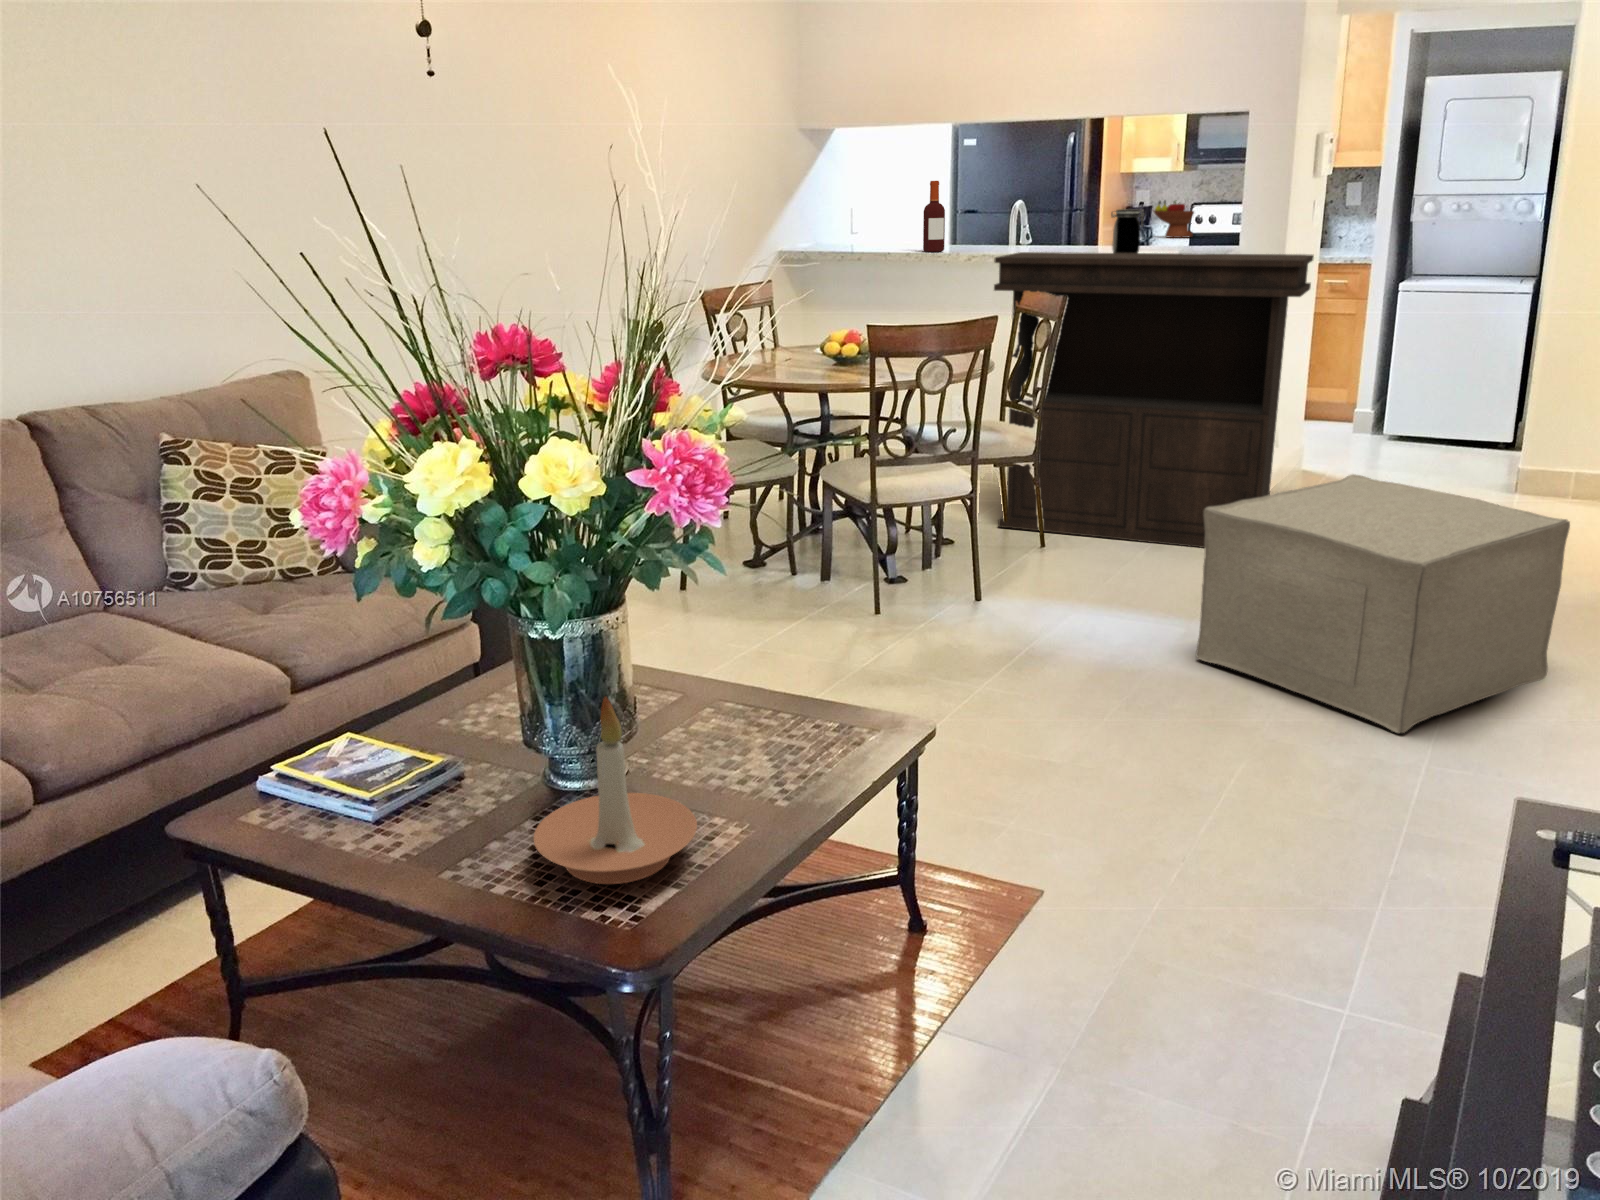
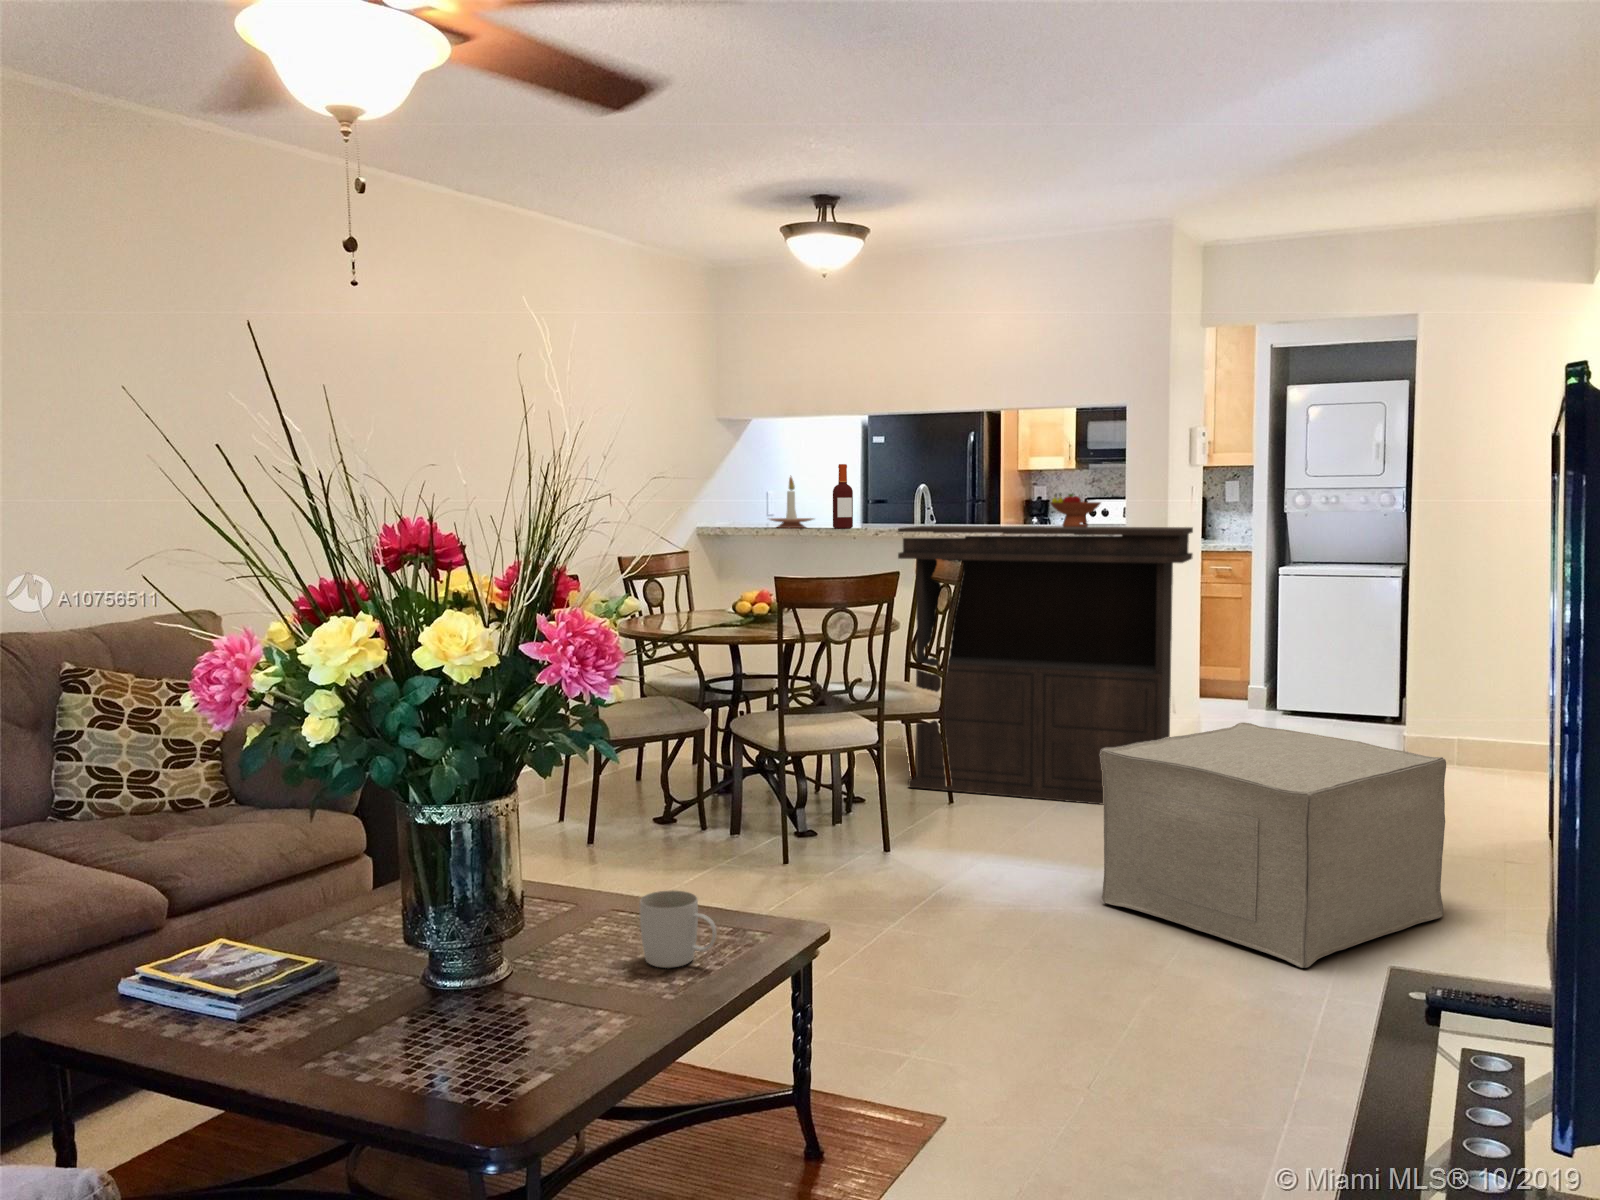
jar: present [1111,209,1144,253] -> none [1007,490,1038,531]
mug: none [750,693,826,769] -> present [640,890,717,968]
candle holder: present [534,697,697,884] -> present [770,477,813,528]

